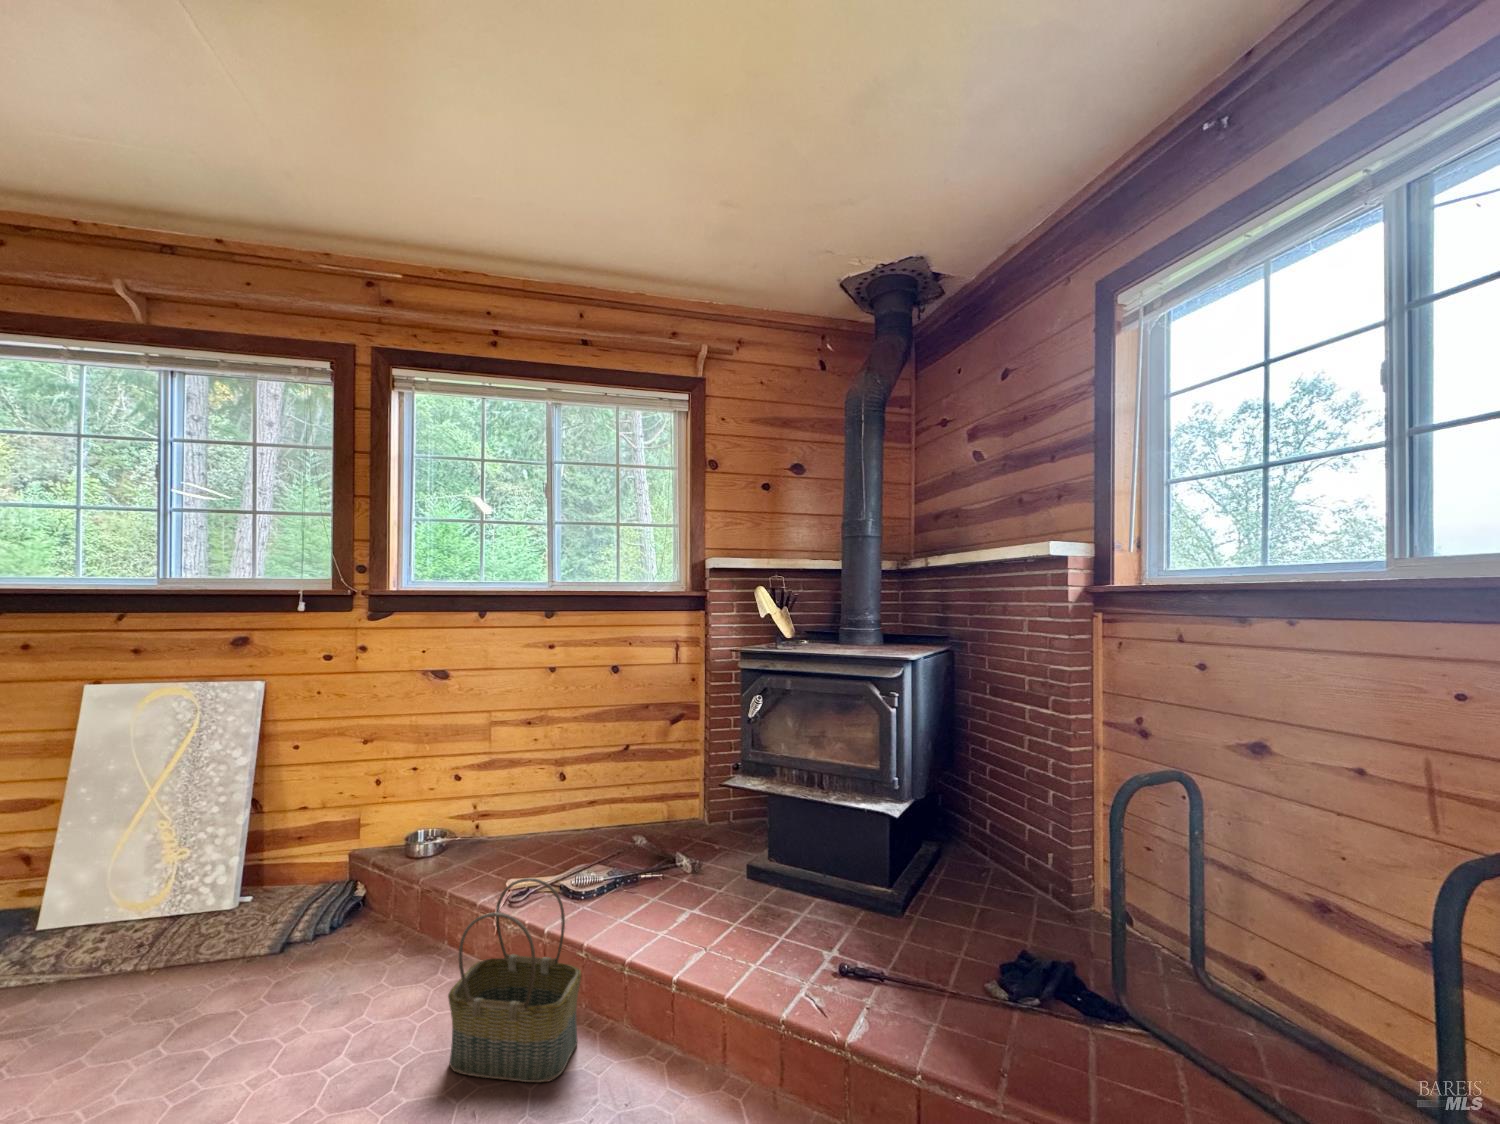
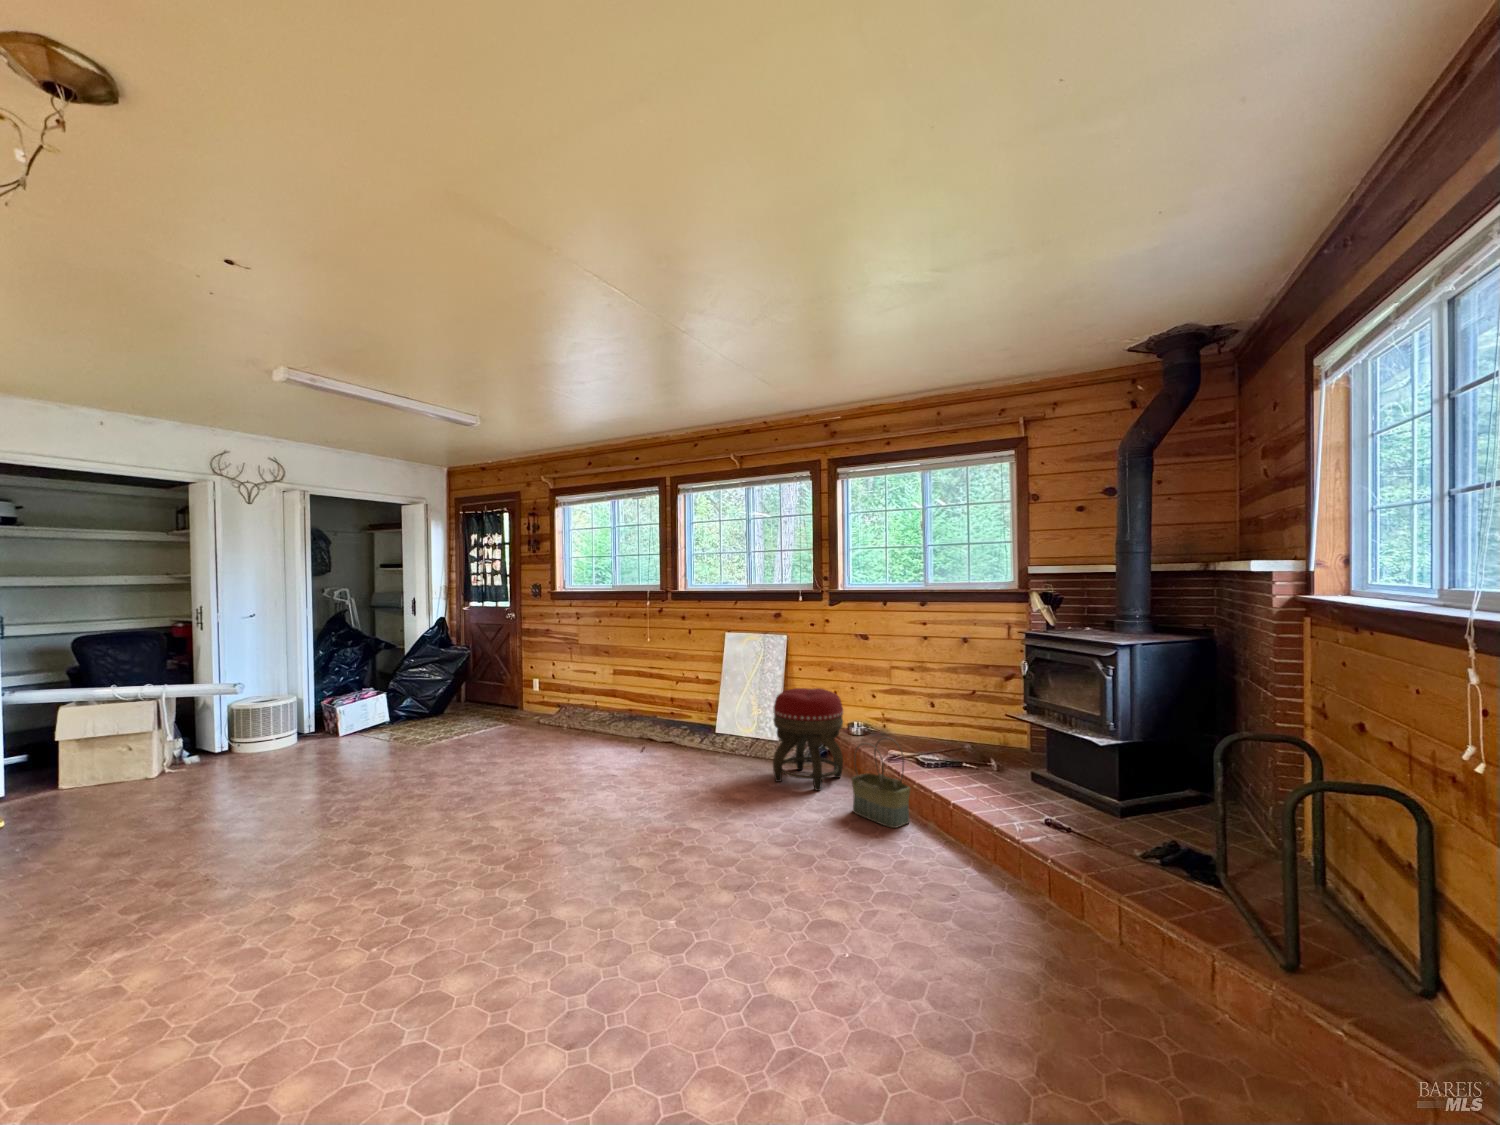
footstool: none [215,790,410,1049] -> present [773,688,843,791]

